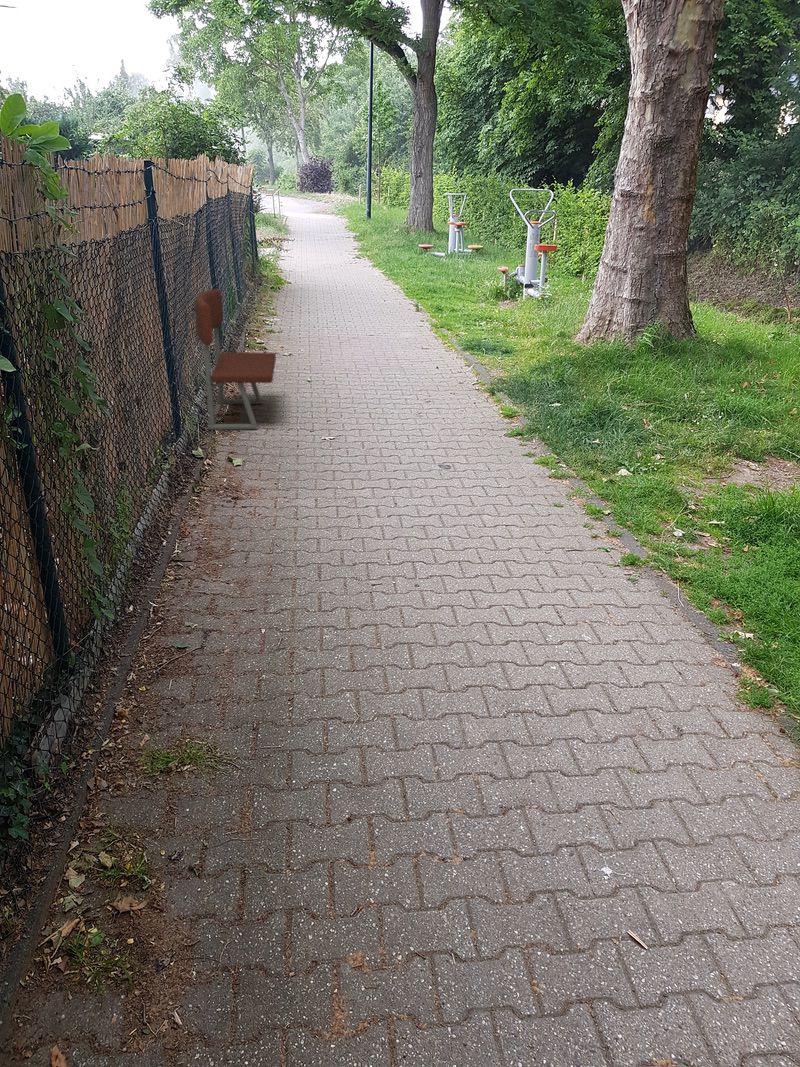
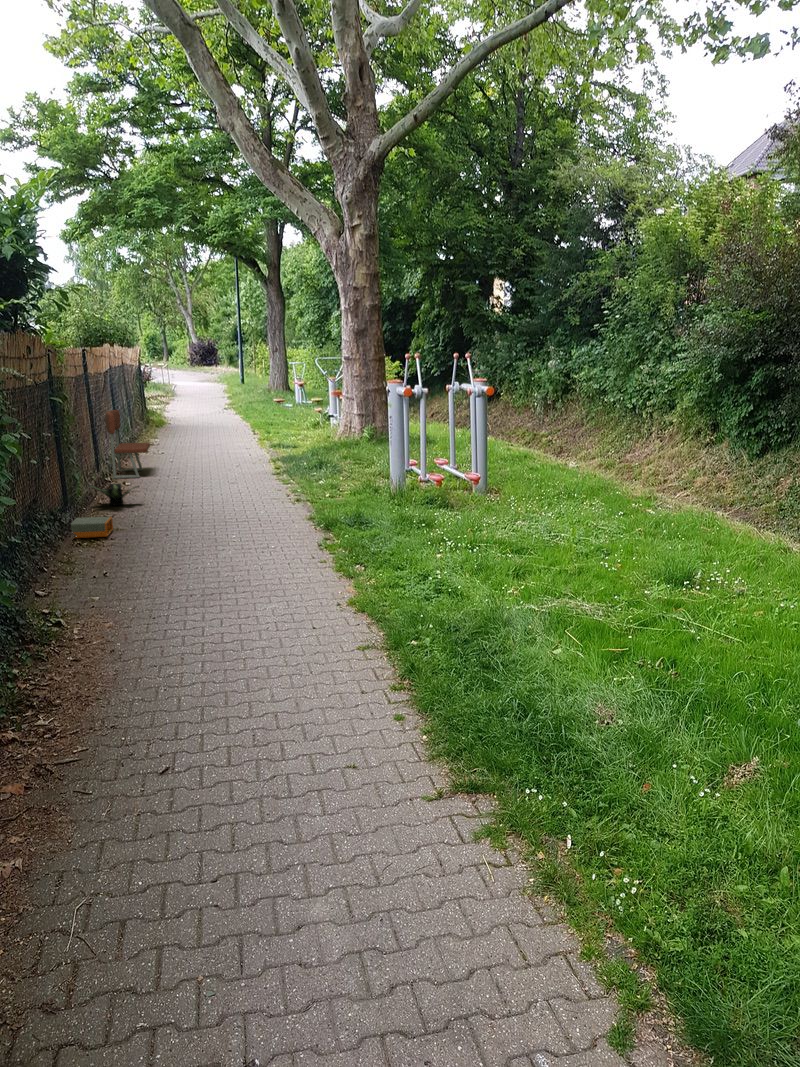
potted plant: none [142,492,265,557] -> present [88,483,139,506]
storage box: none [39,691,201,798] -> present [71,517,113,538]

